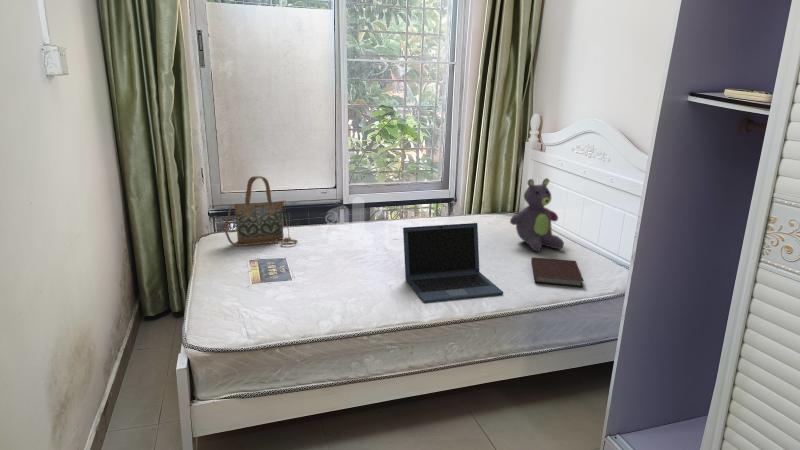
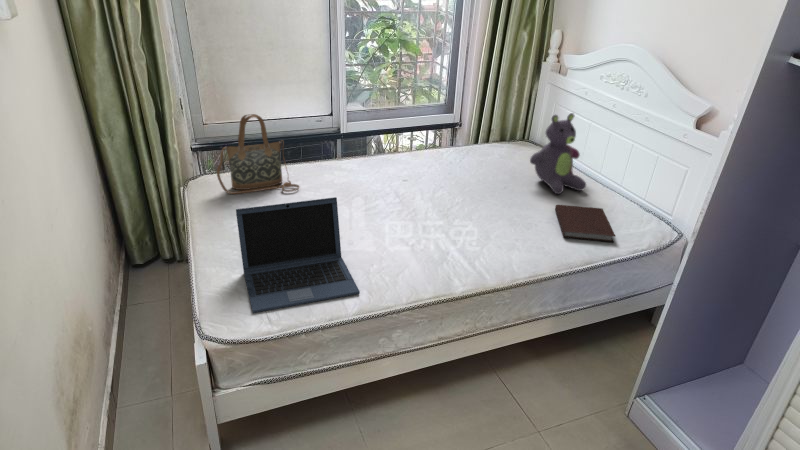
laptop: present [403,223,503,302] -> present [236,197,360,313]

